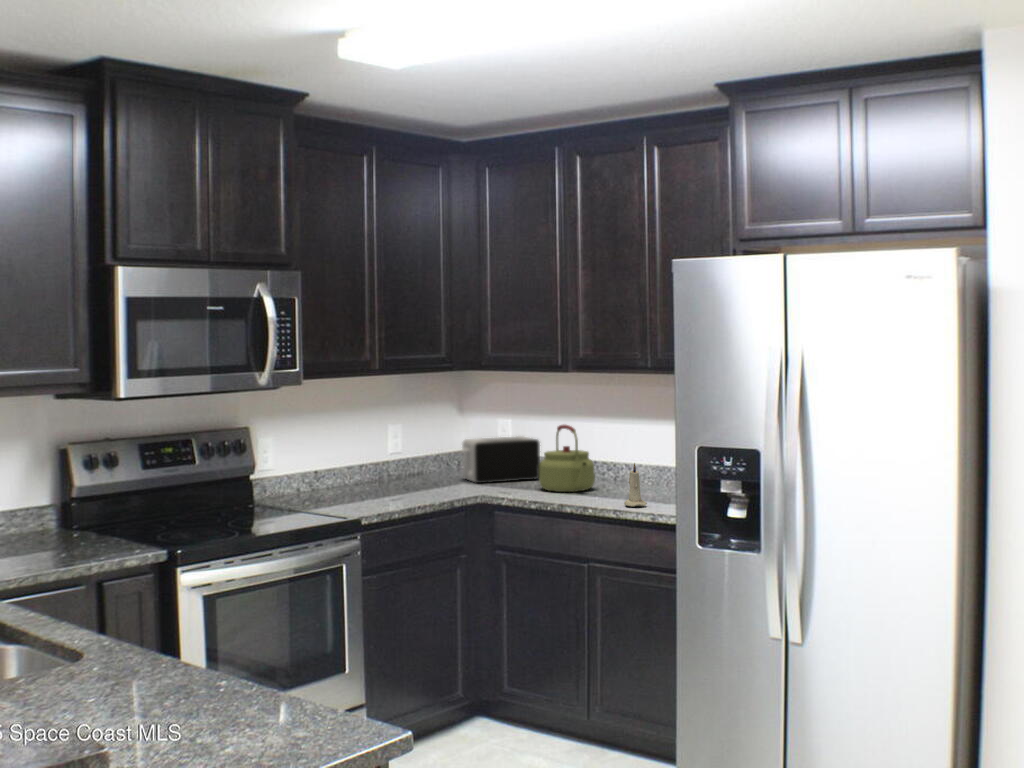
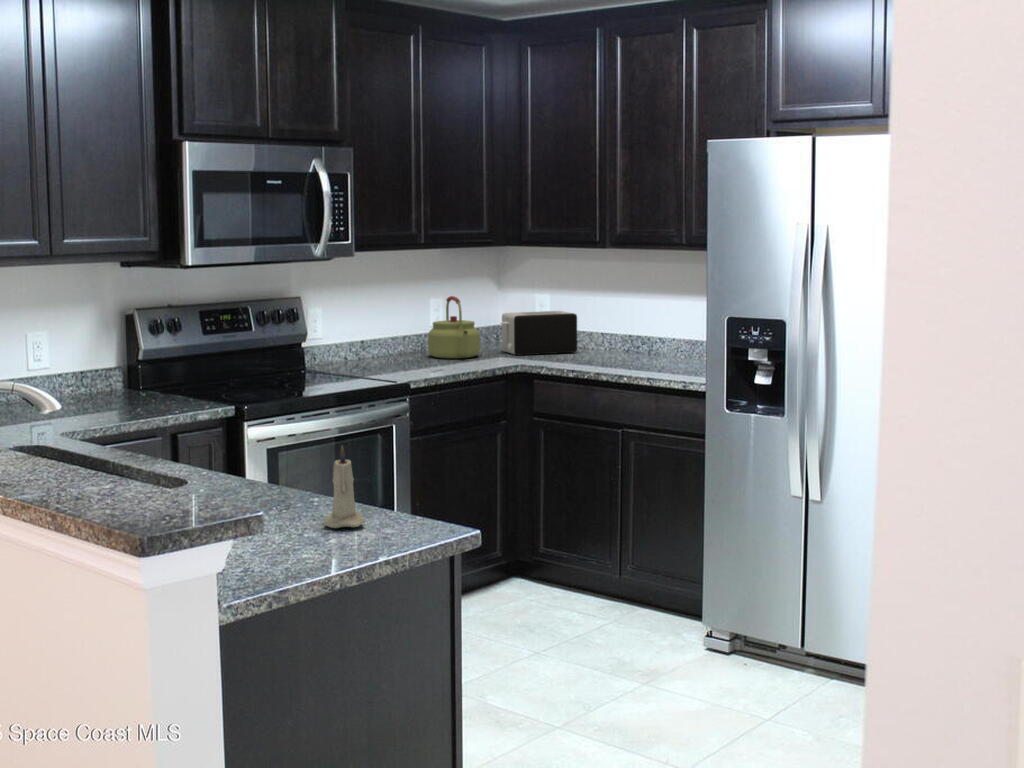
kettle: present [539,425,595,492] -> present [428,296,480,358]
candle: present [624,463,647,507] -> present [324,446,365,528]

